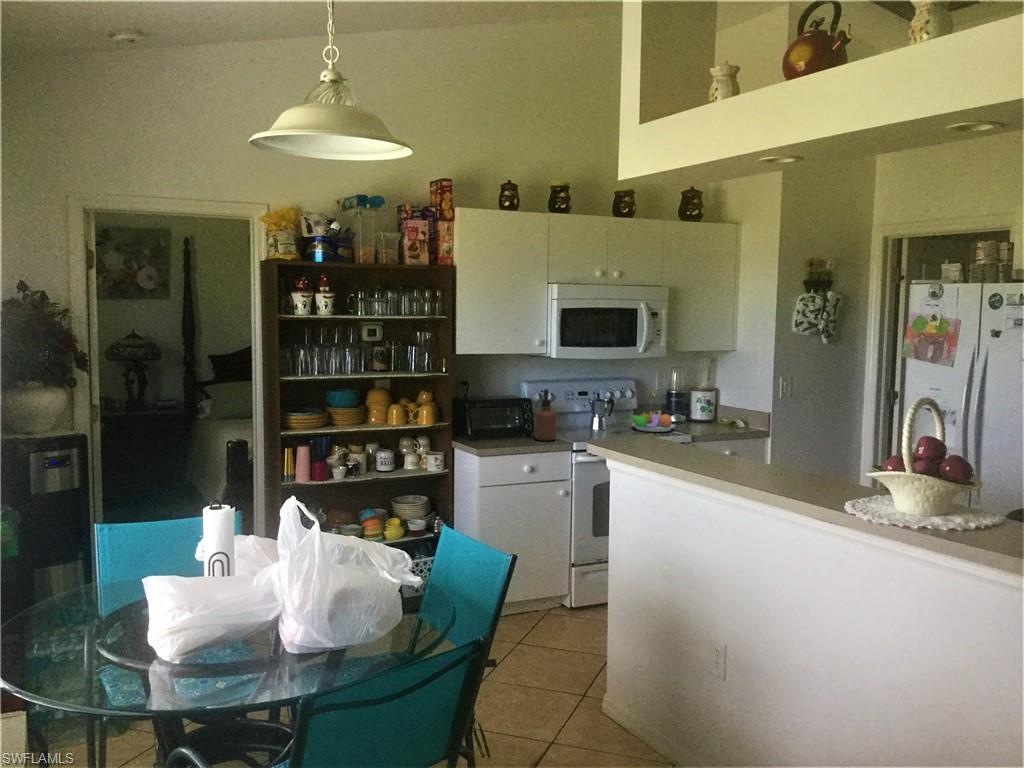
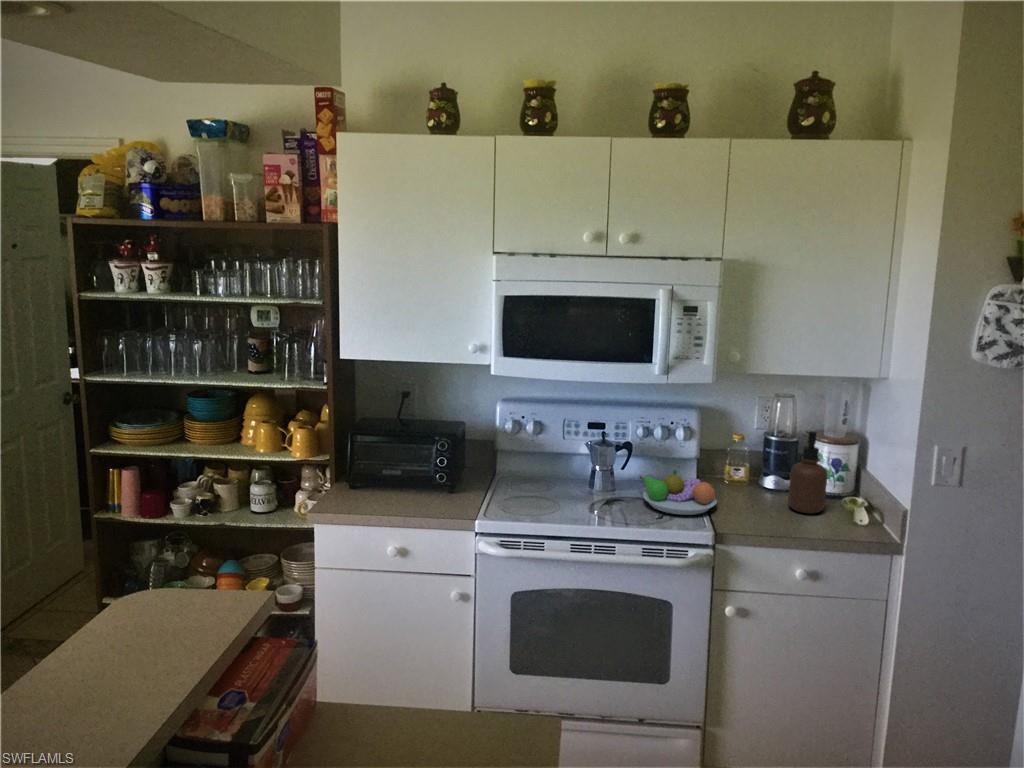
soap dispenser: present [535,389,557,441] -> present [788,431,827,514]

